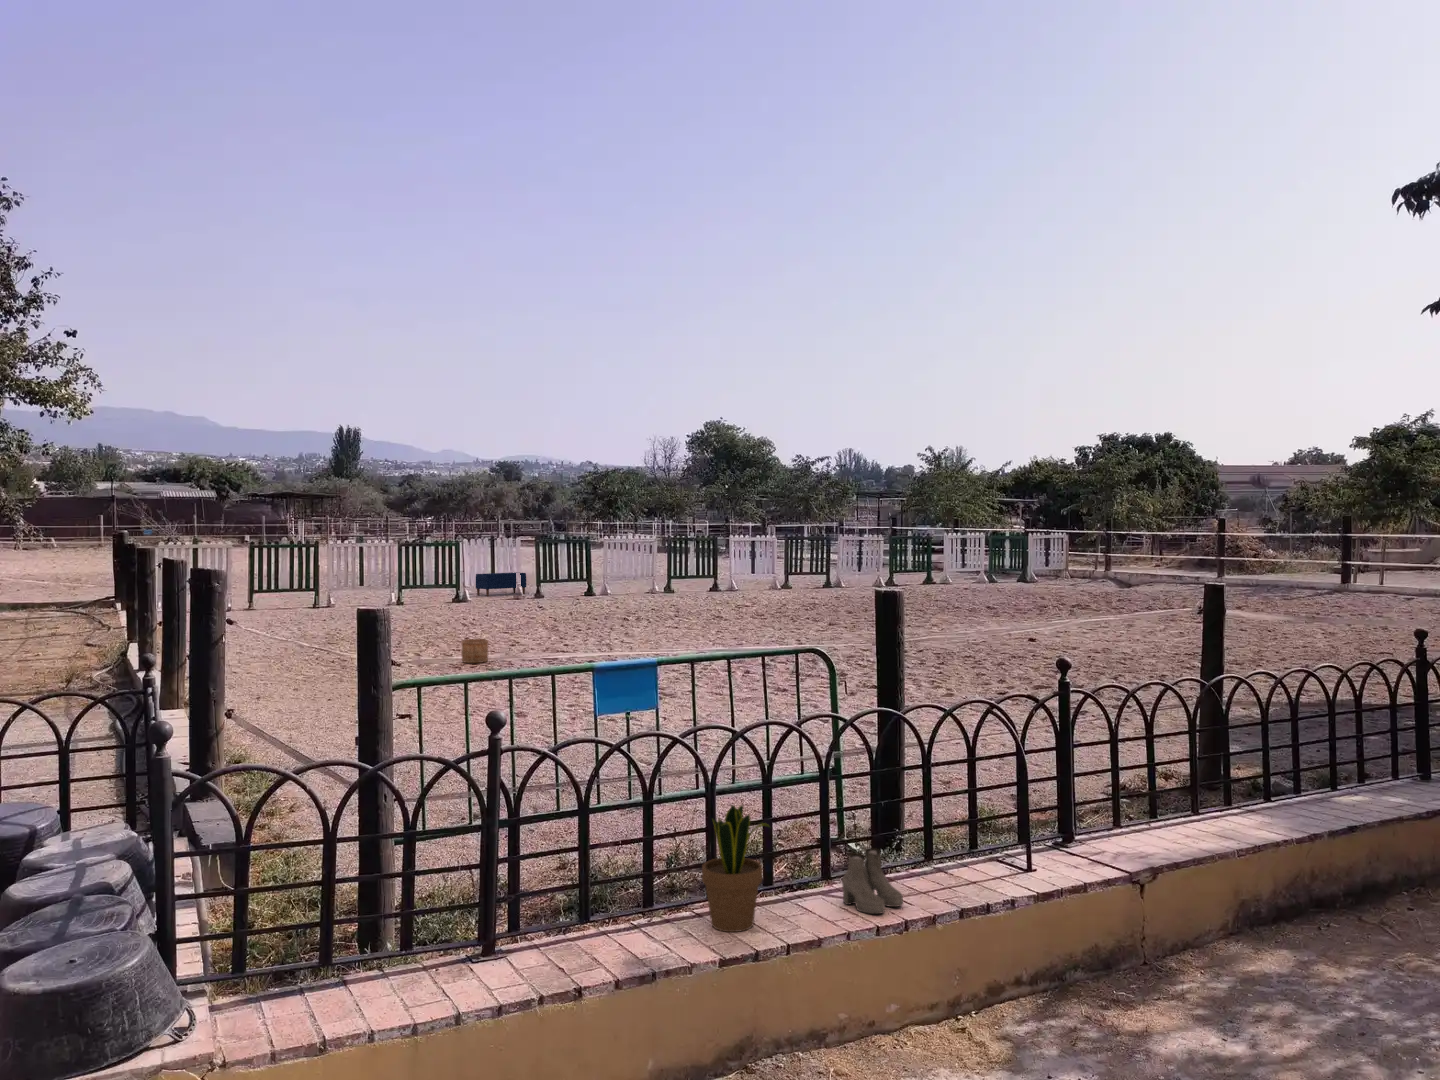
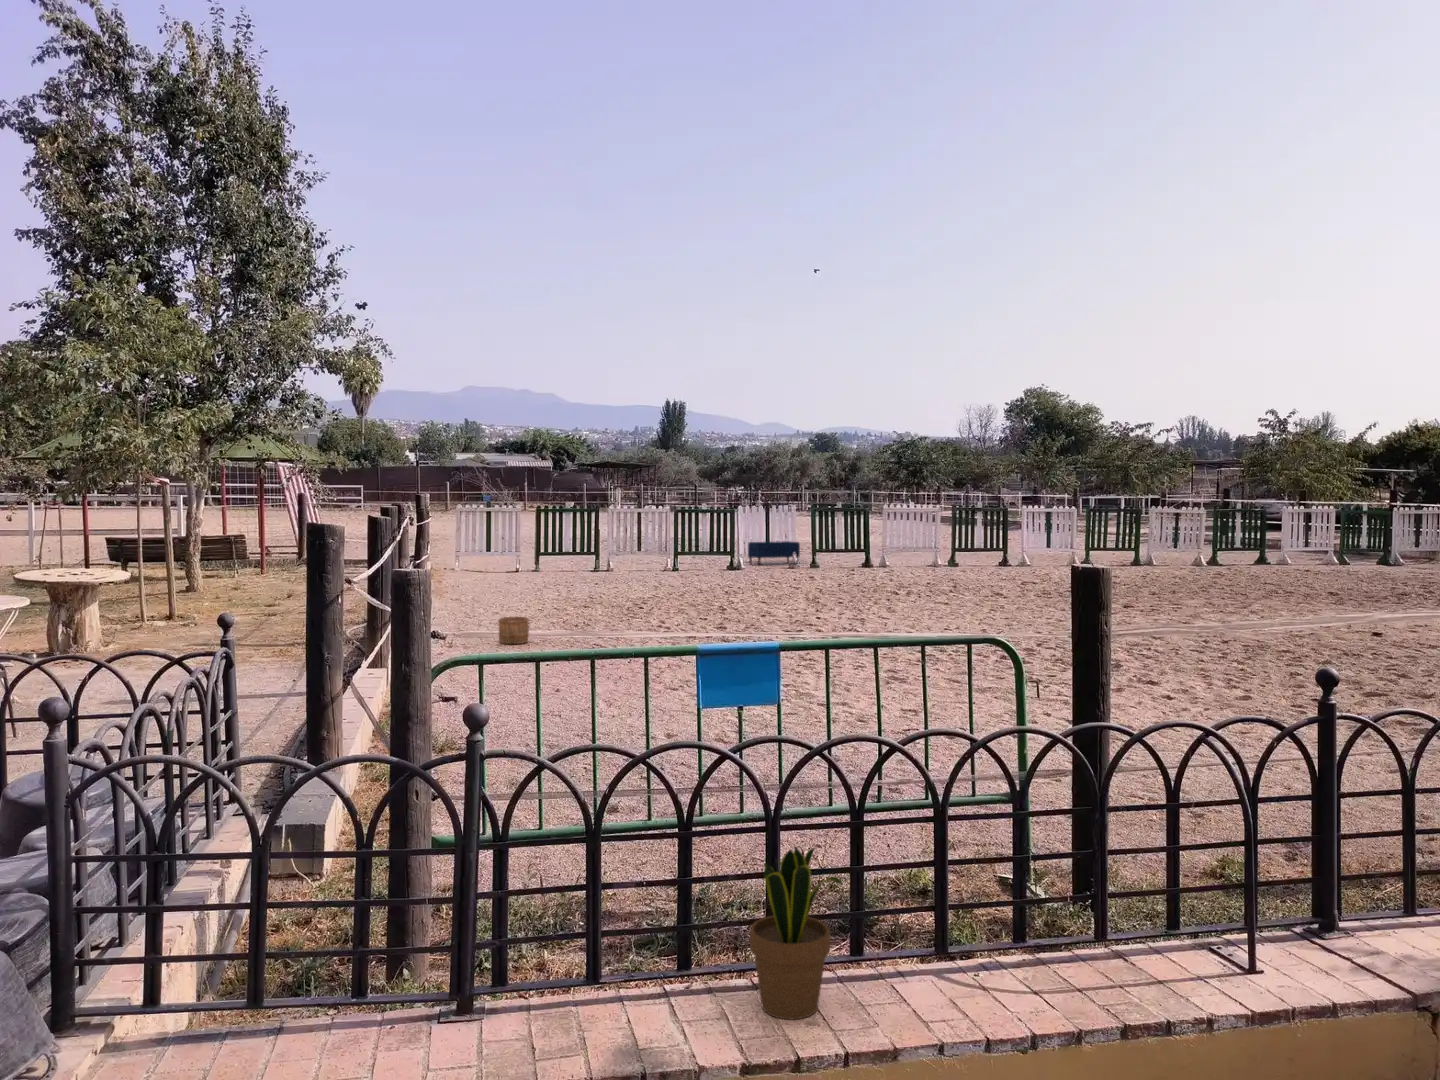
wooden bucket: present [461,639,489,663] -> present [498,617,529,644]
boots: present [842,848,903,914] -> none [955,921,1037,1018]

